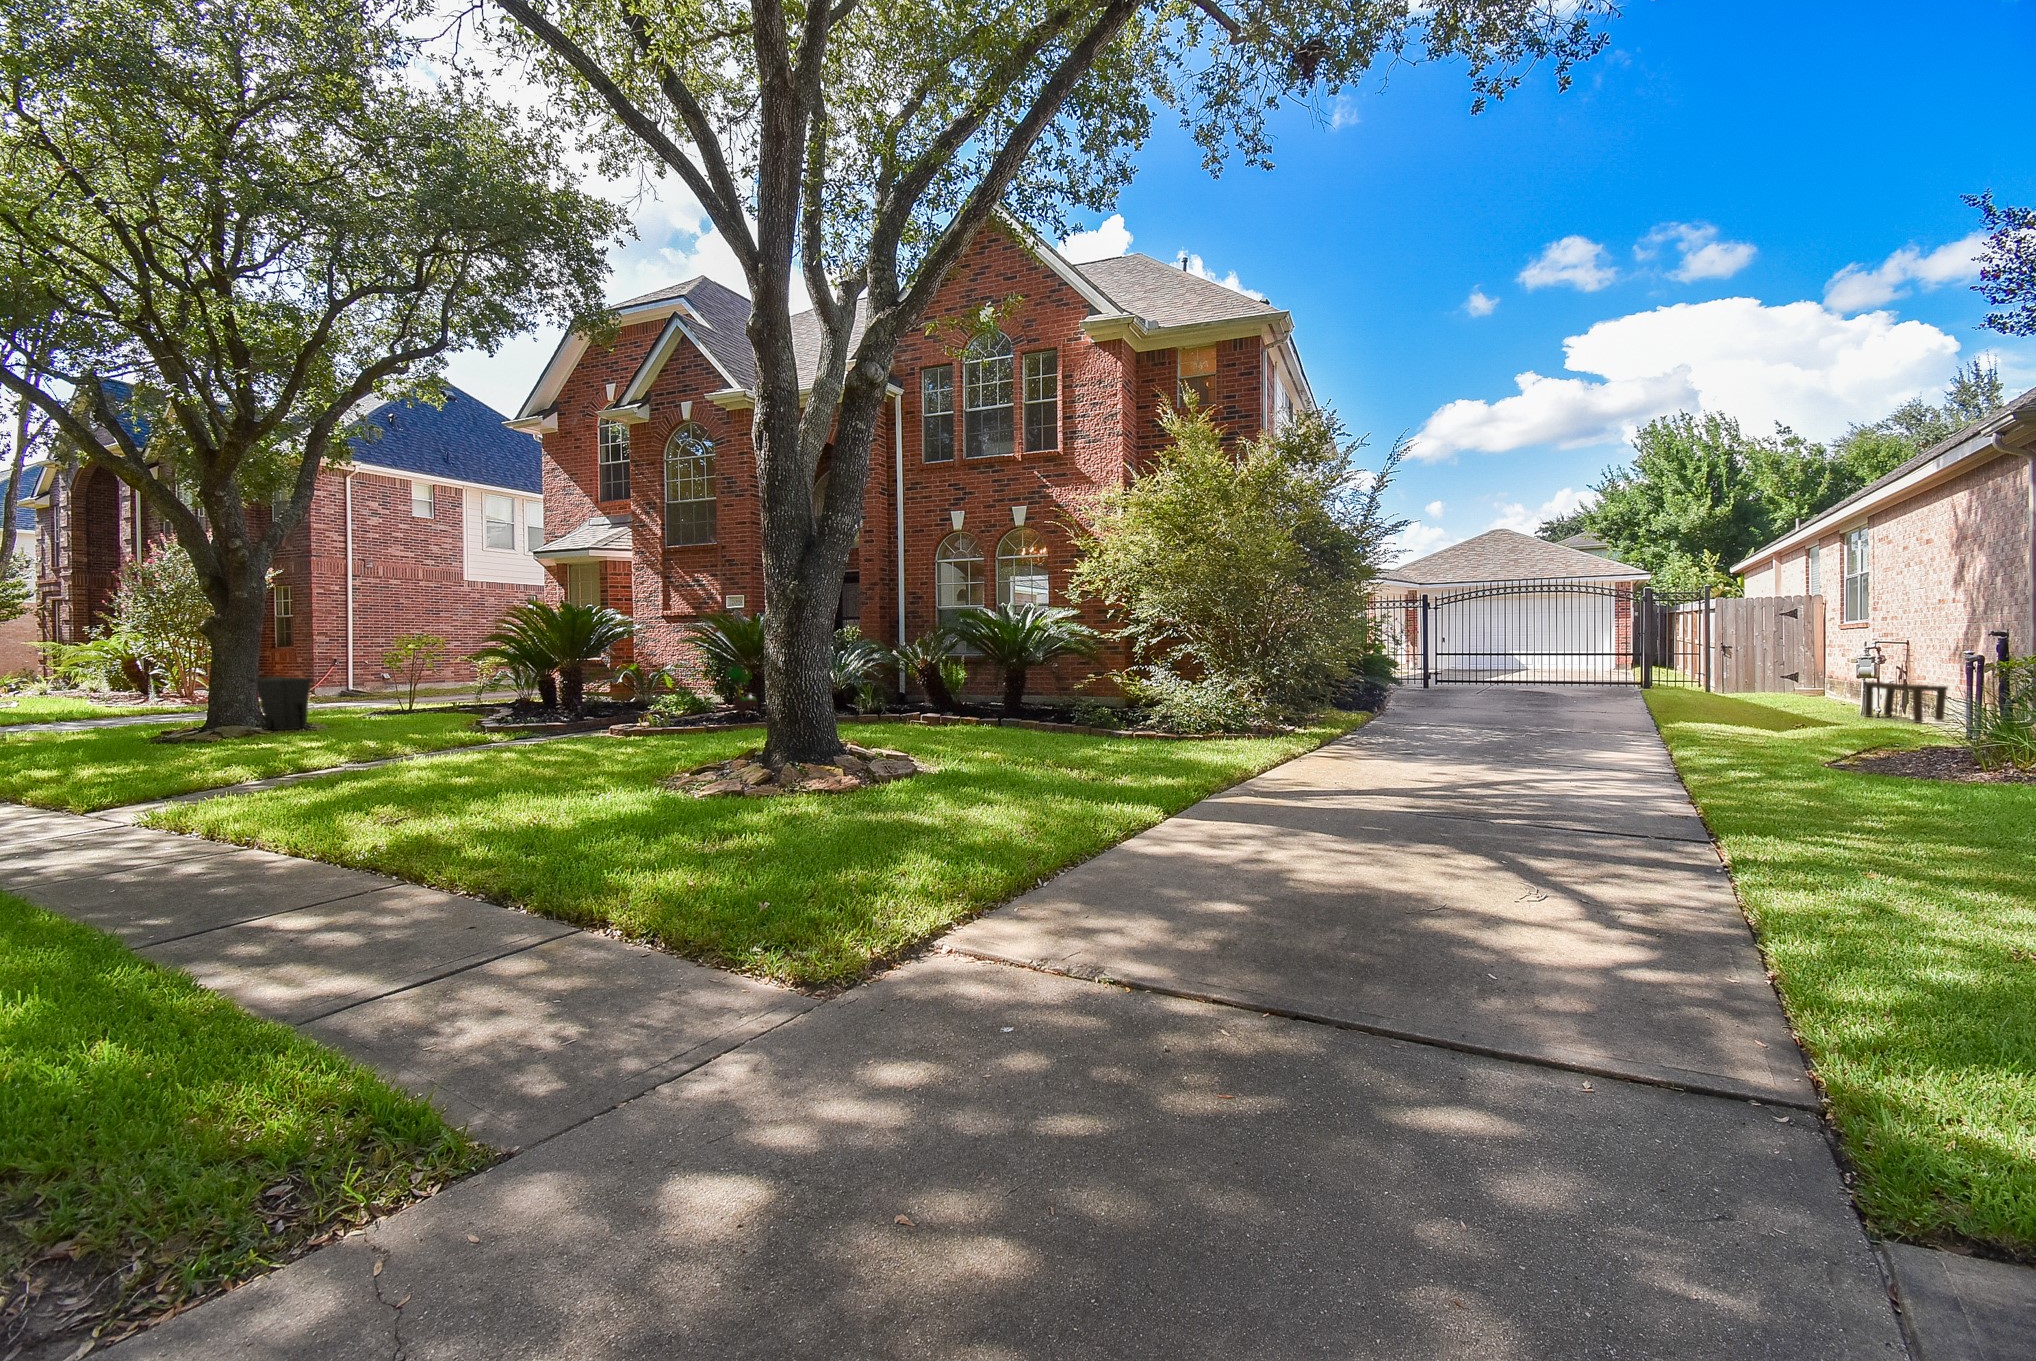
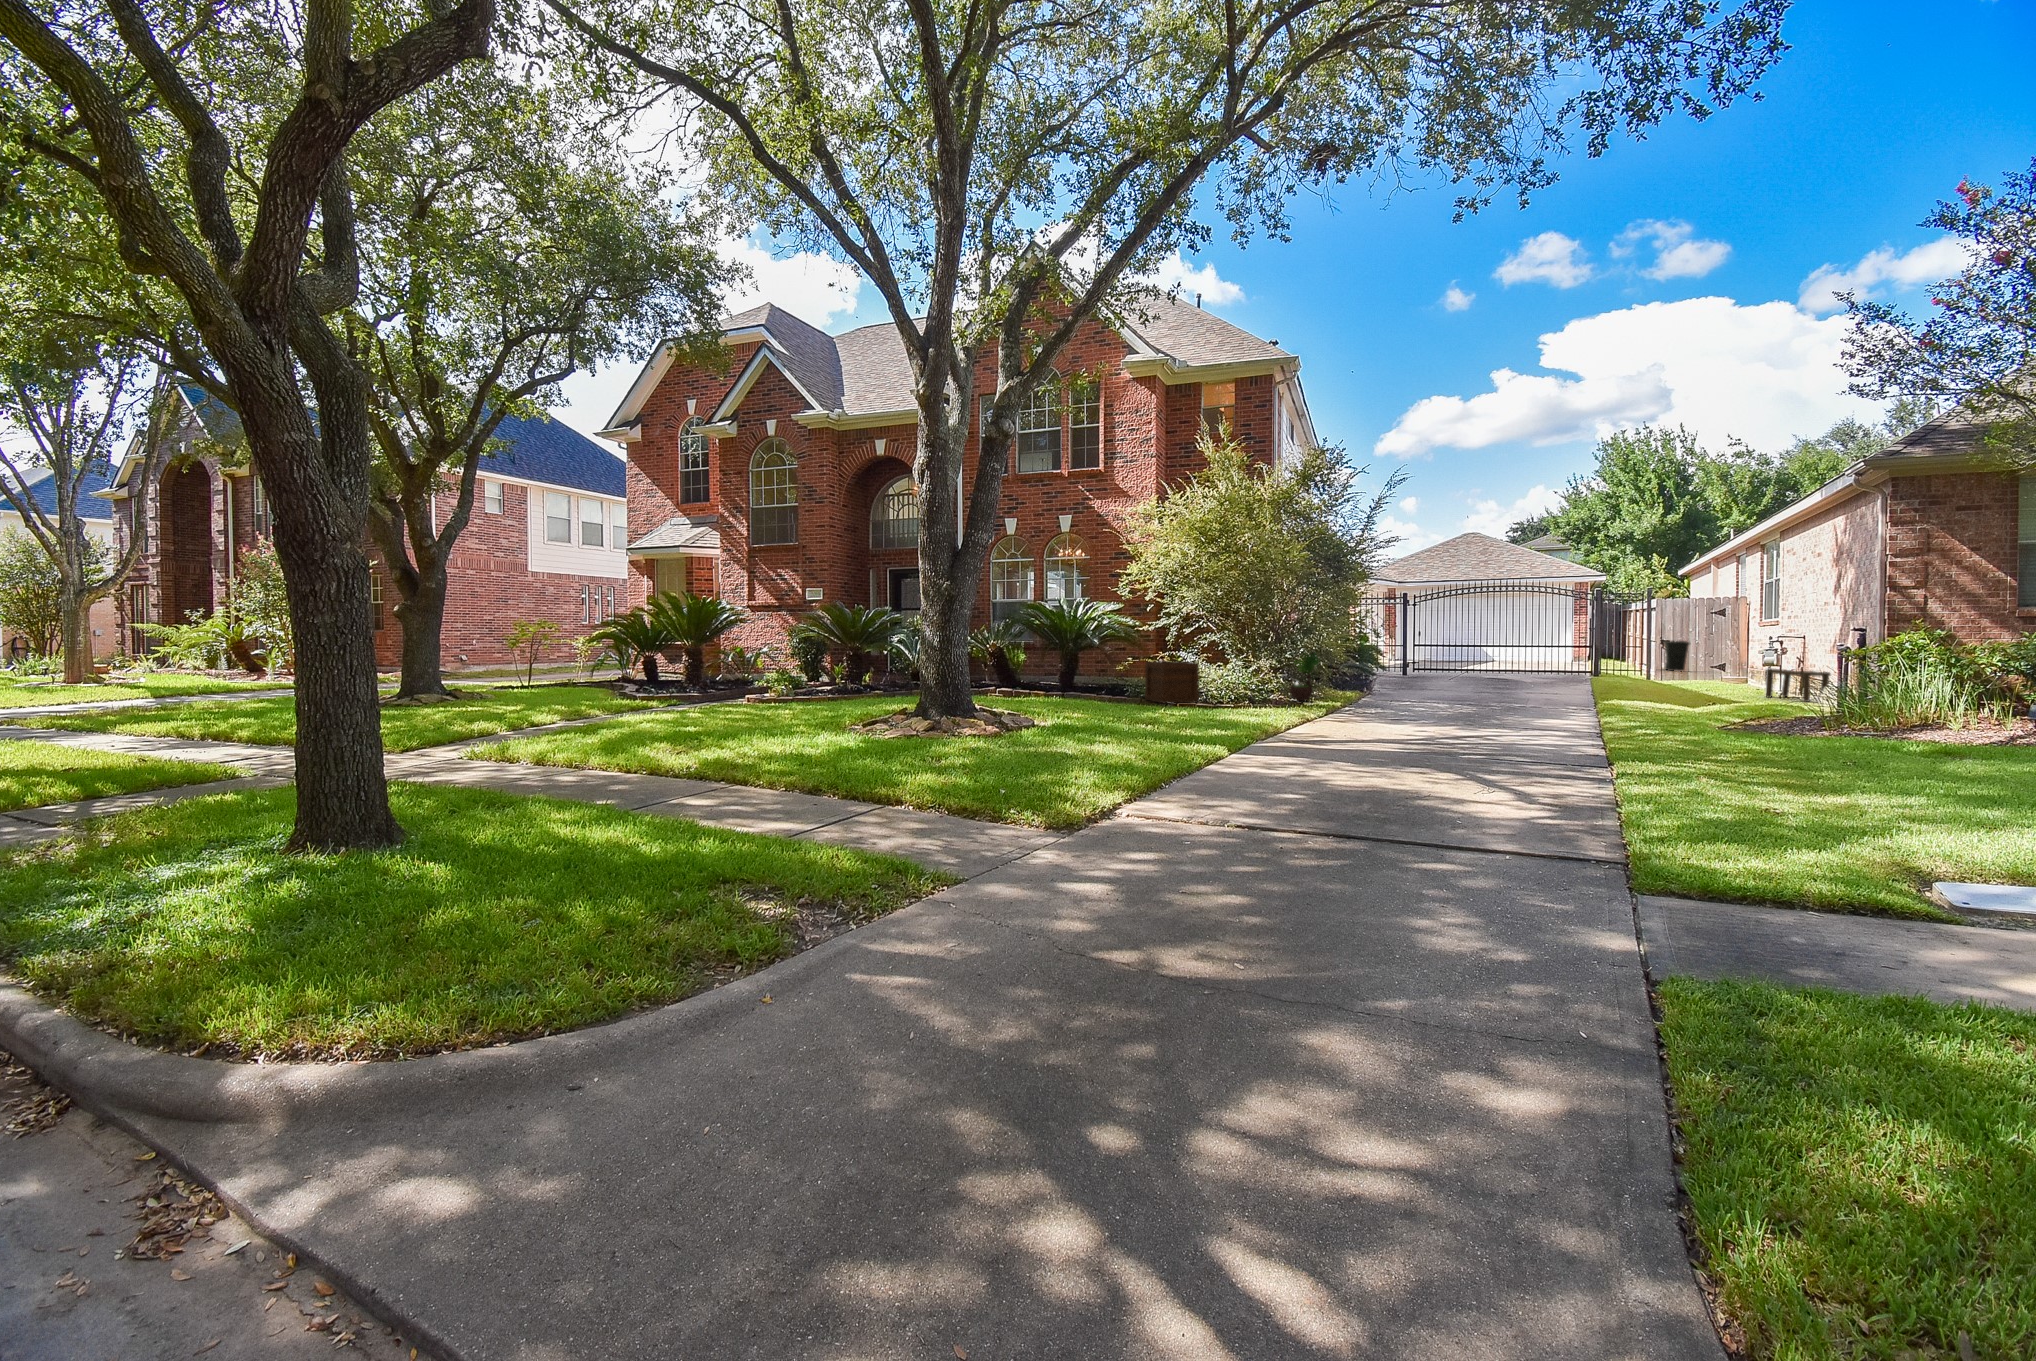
potted tree: present [726,665,758,714] -> present [1290,653,1318,701]
trash can: present [247,676,312,730] -> present [1664,641,1690,671]
wooden crate: none [1101,679,1166,733] -> present [1145,661,1199,703]

